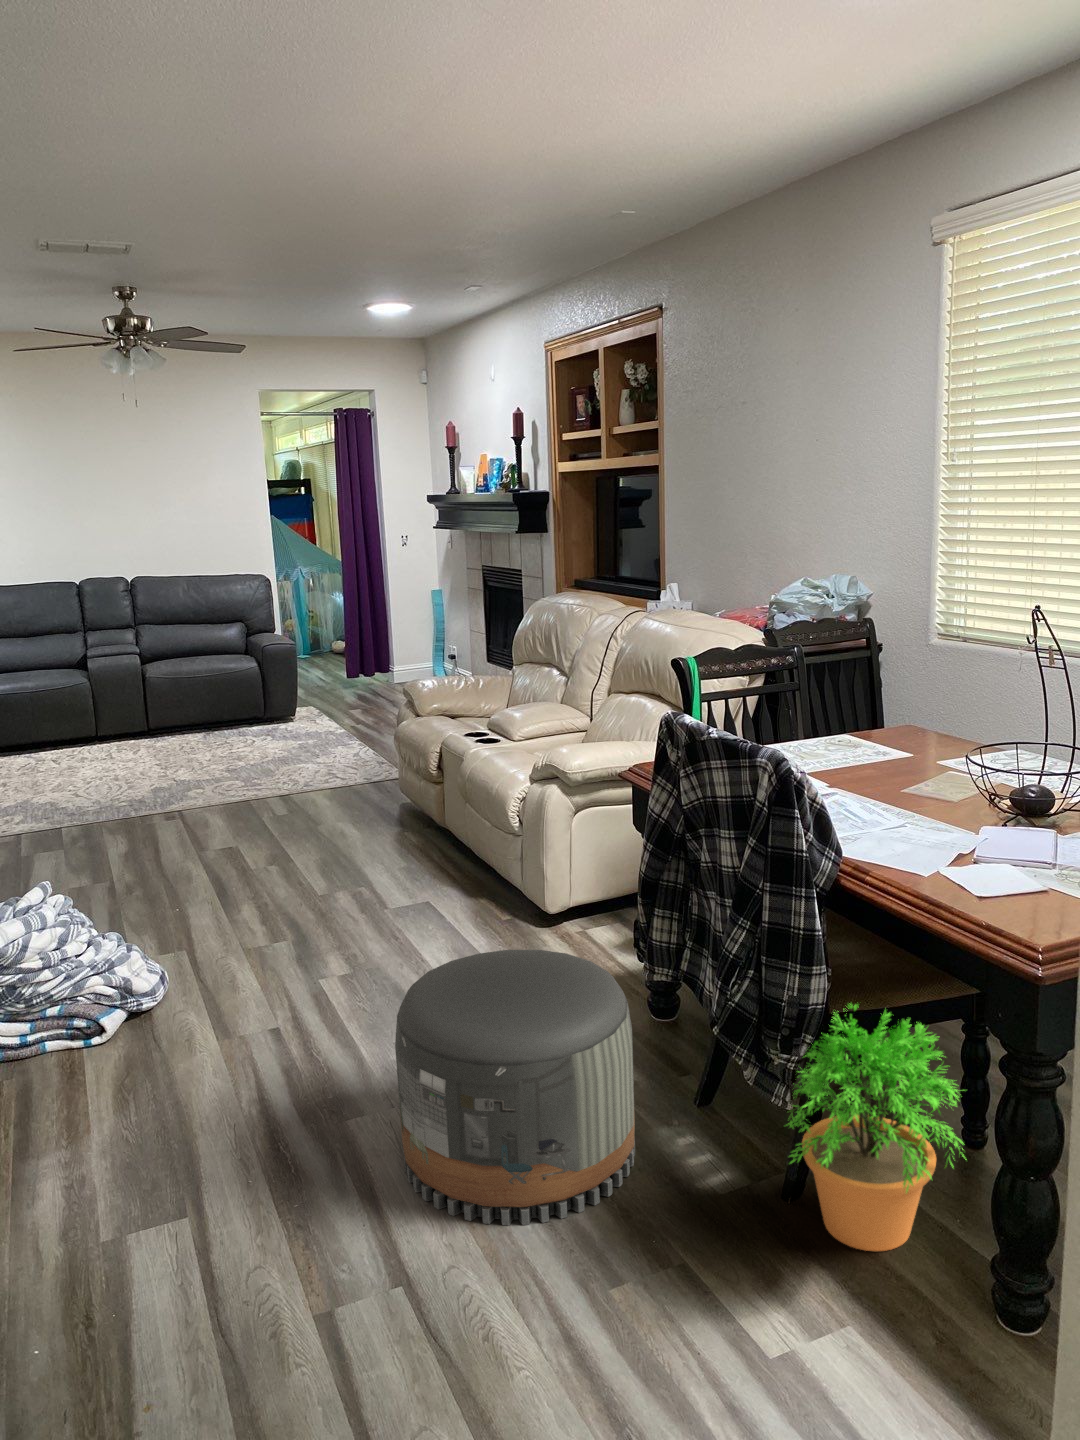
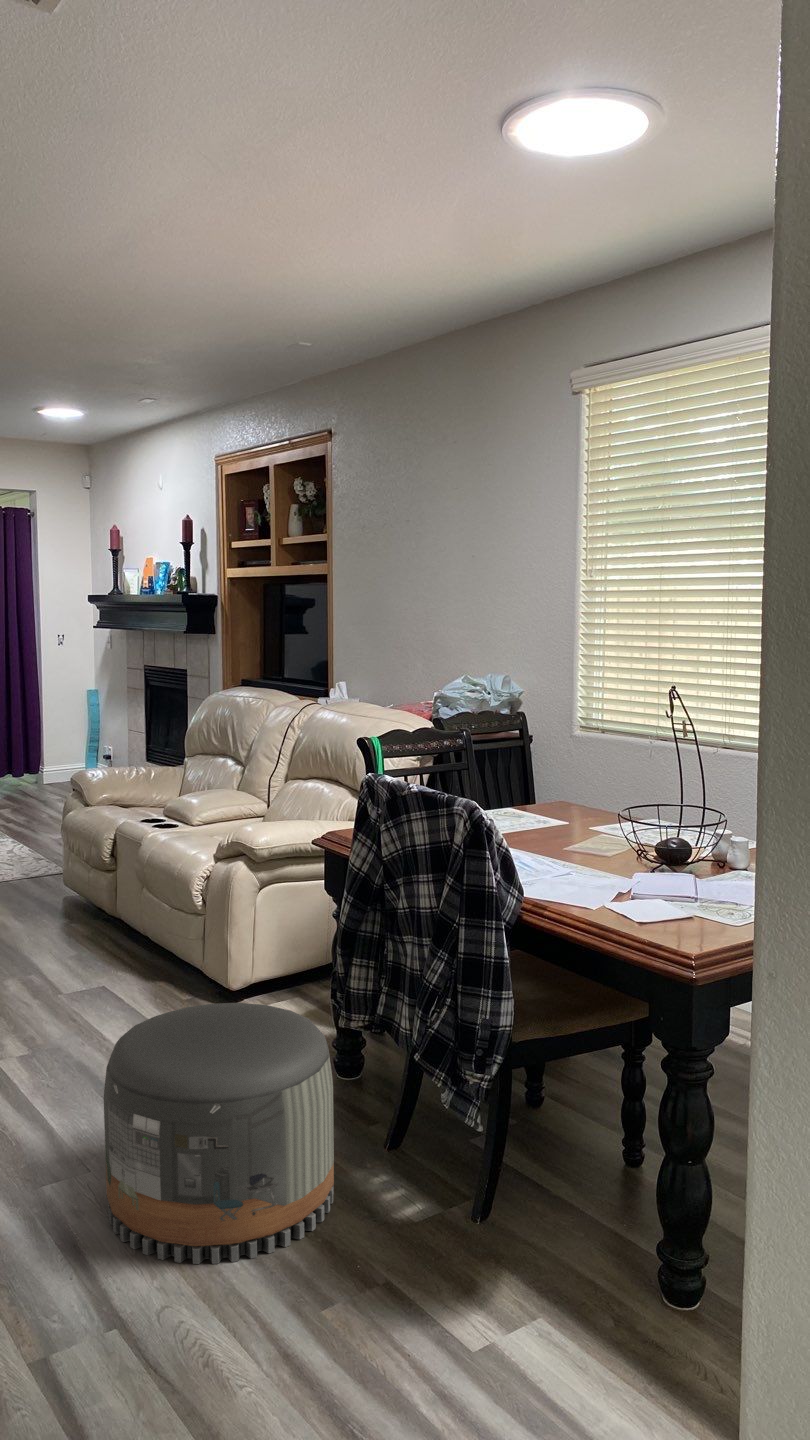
potted plant: present [786,1004,966,1251] -> none [469,1027,635,1257]

